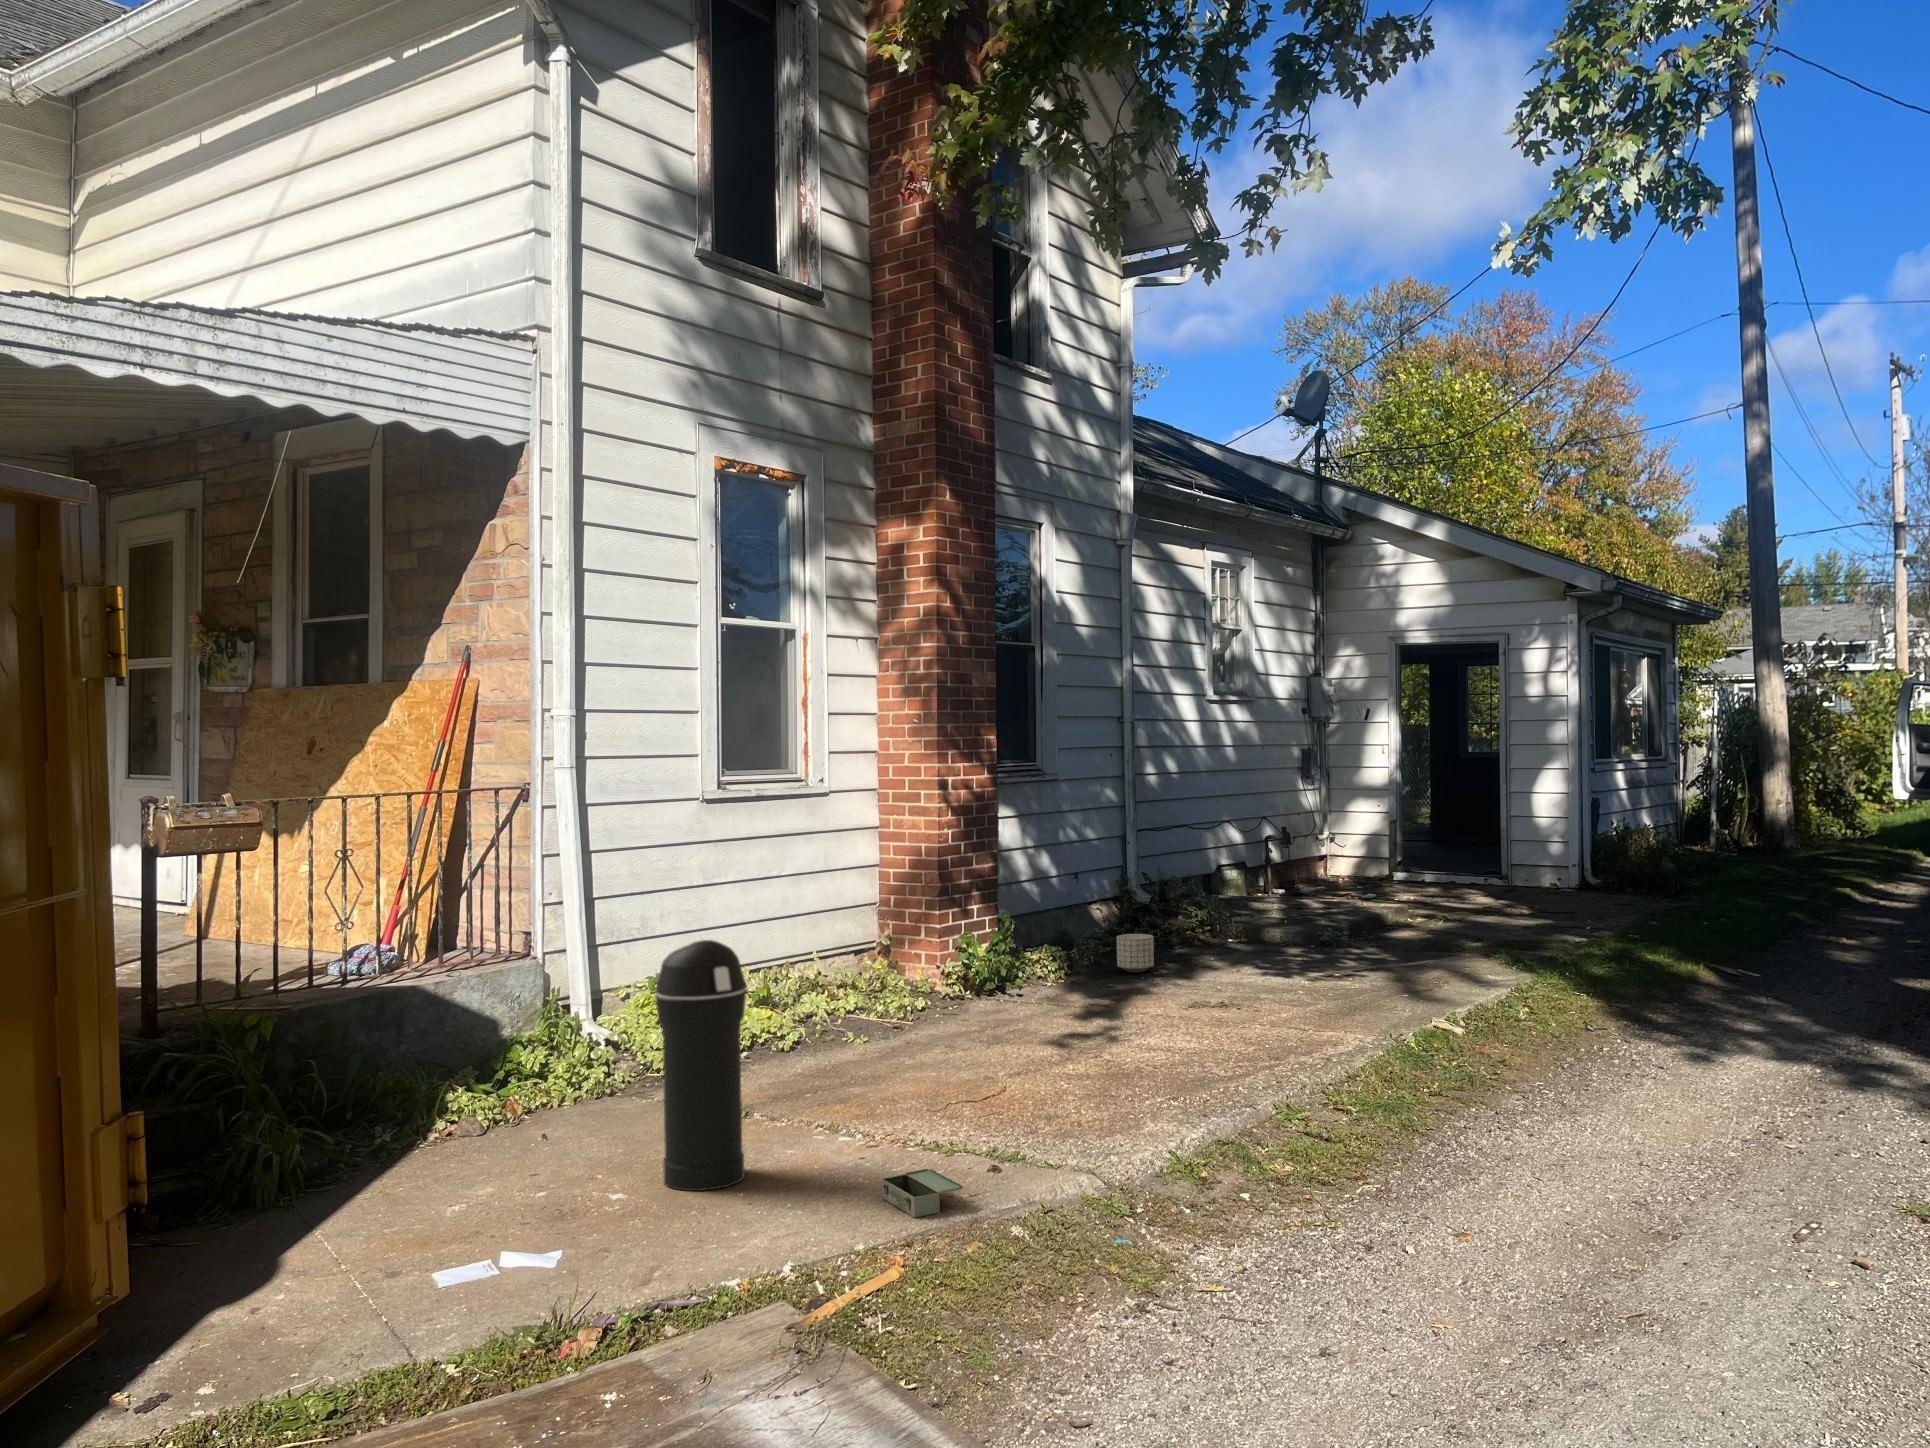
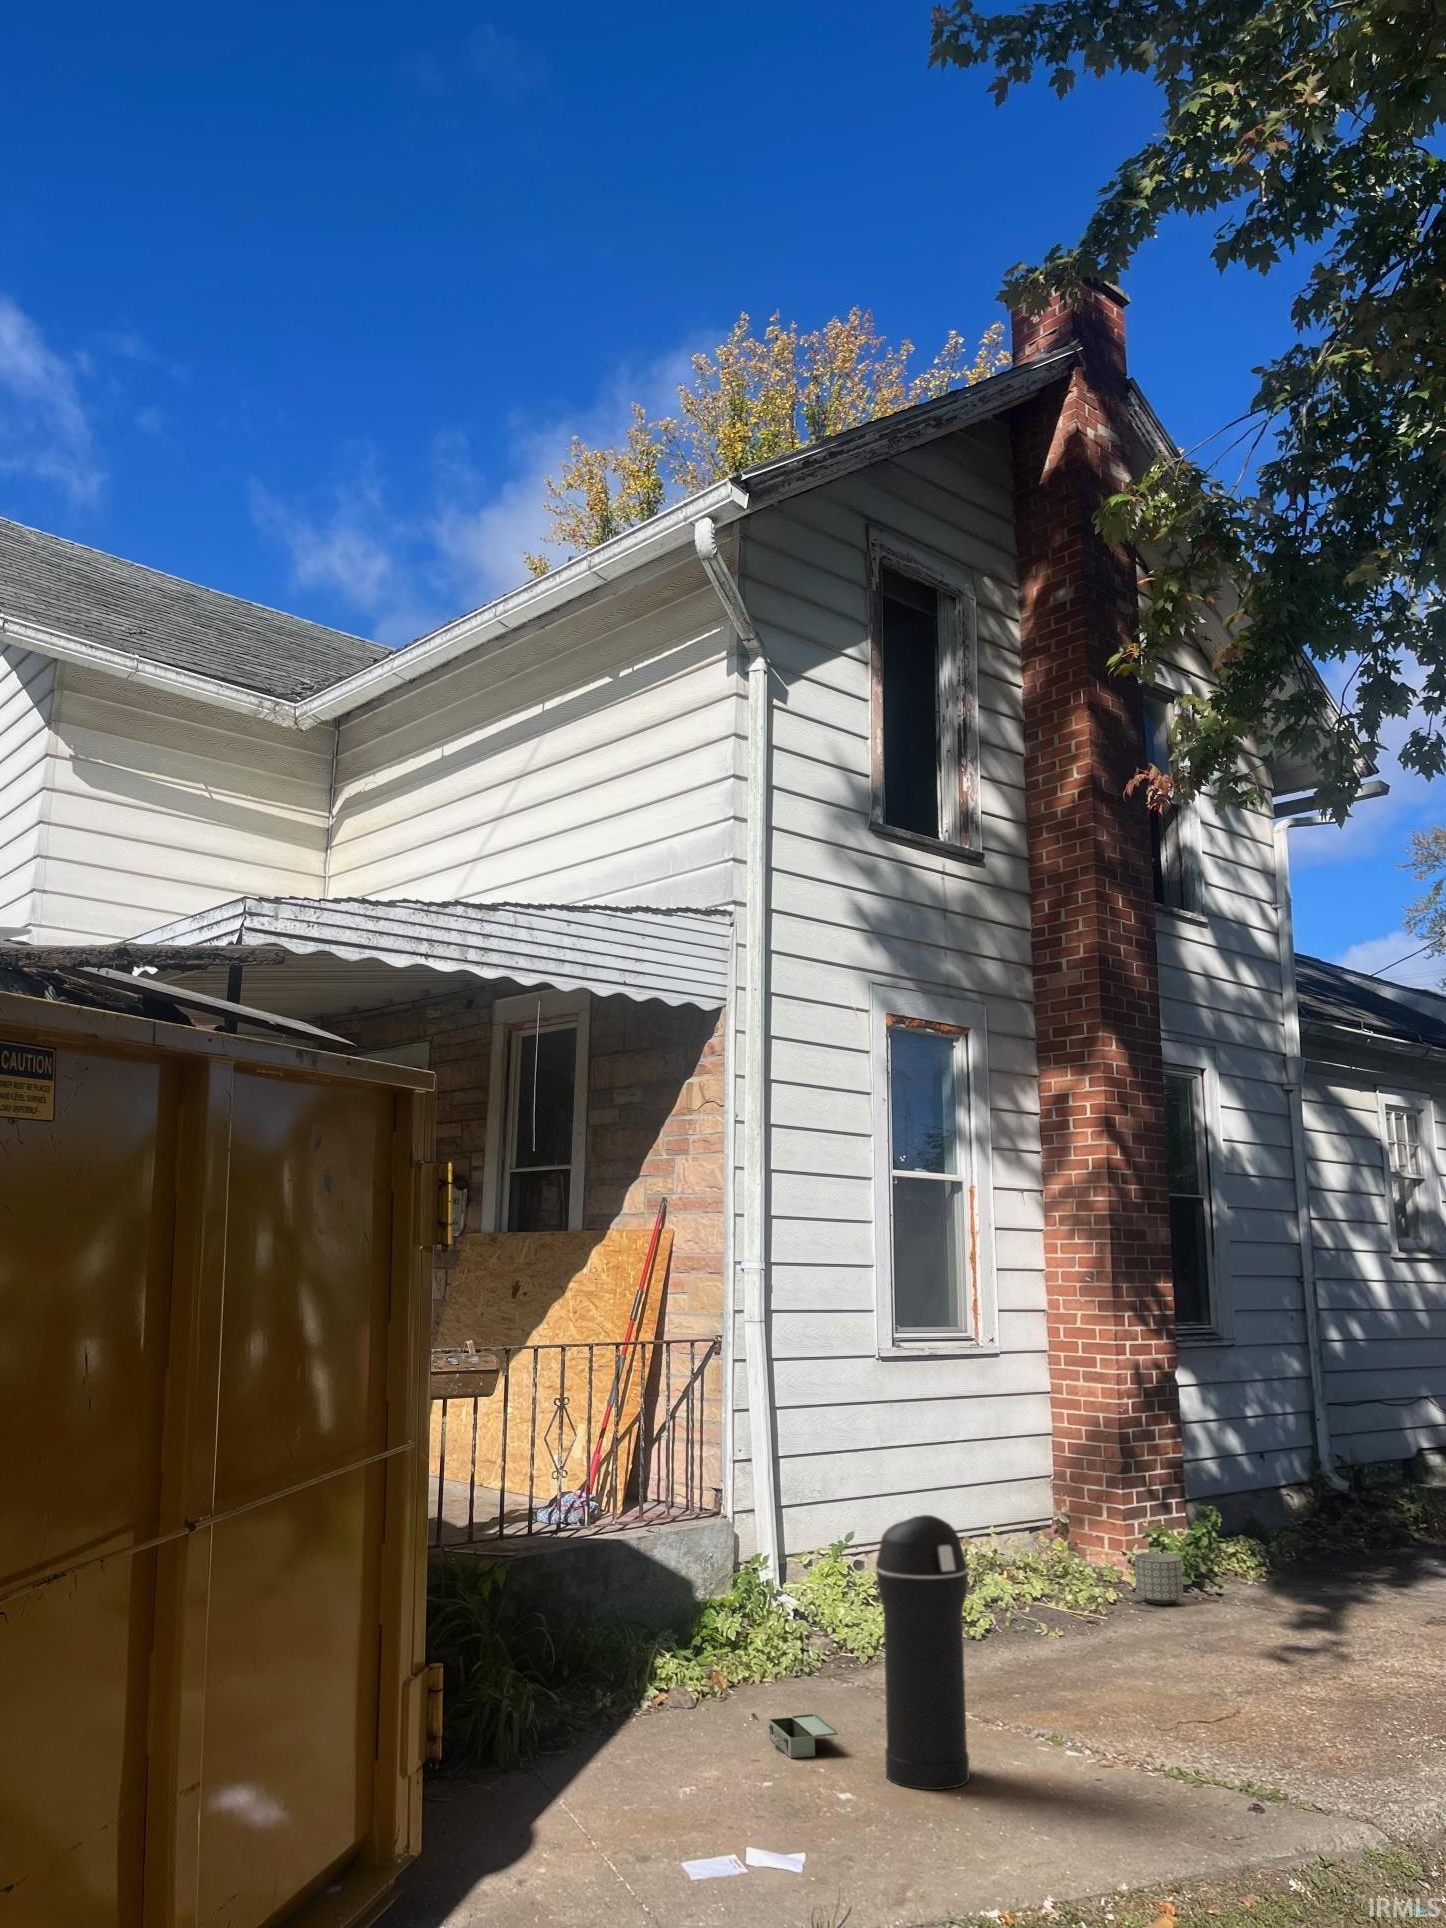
planter: present [1117,934,1154,973] -> present [1135,1553,1184,1605]
toolbox: present [882,1169,963,1218] -> present [769,1714,838,1758]

